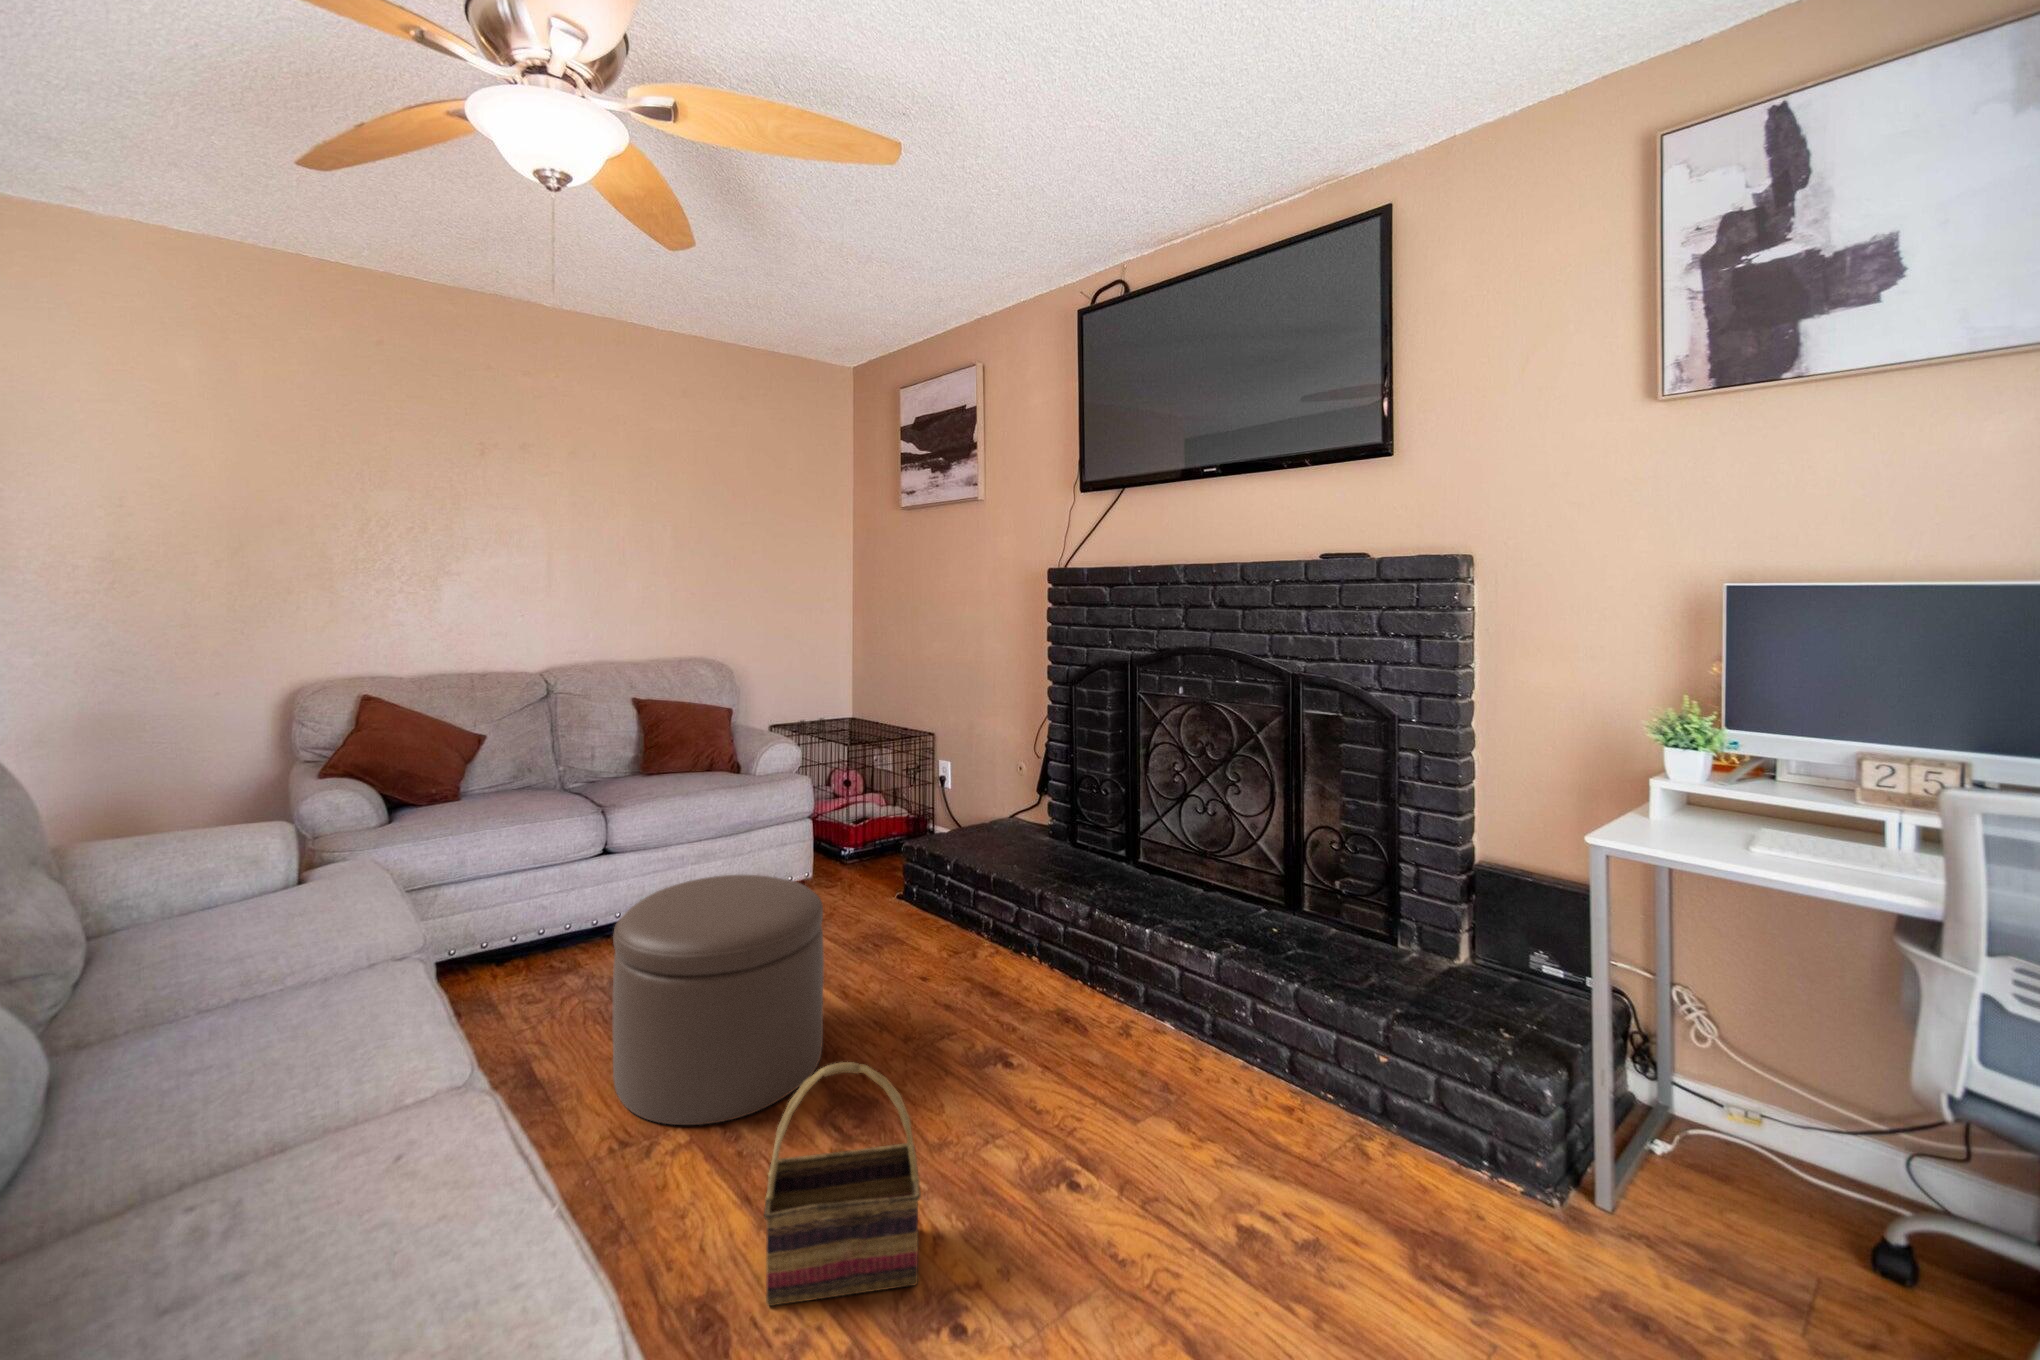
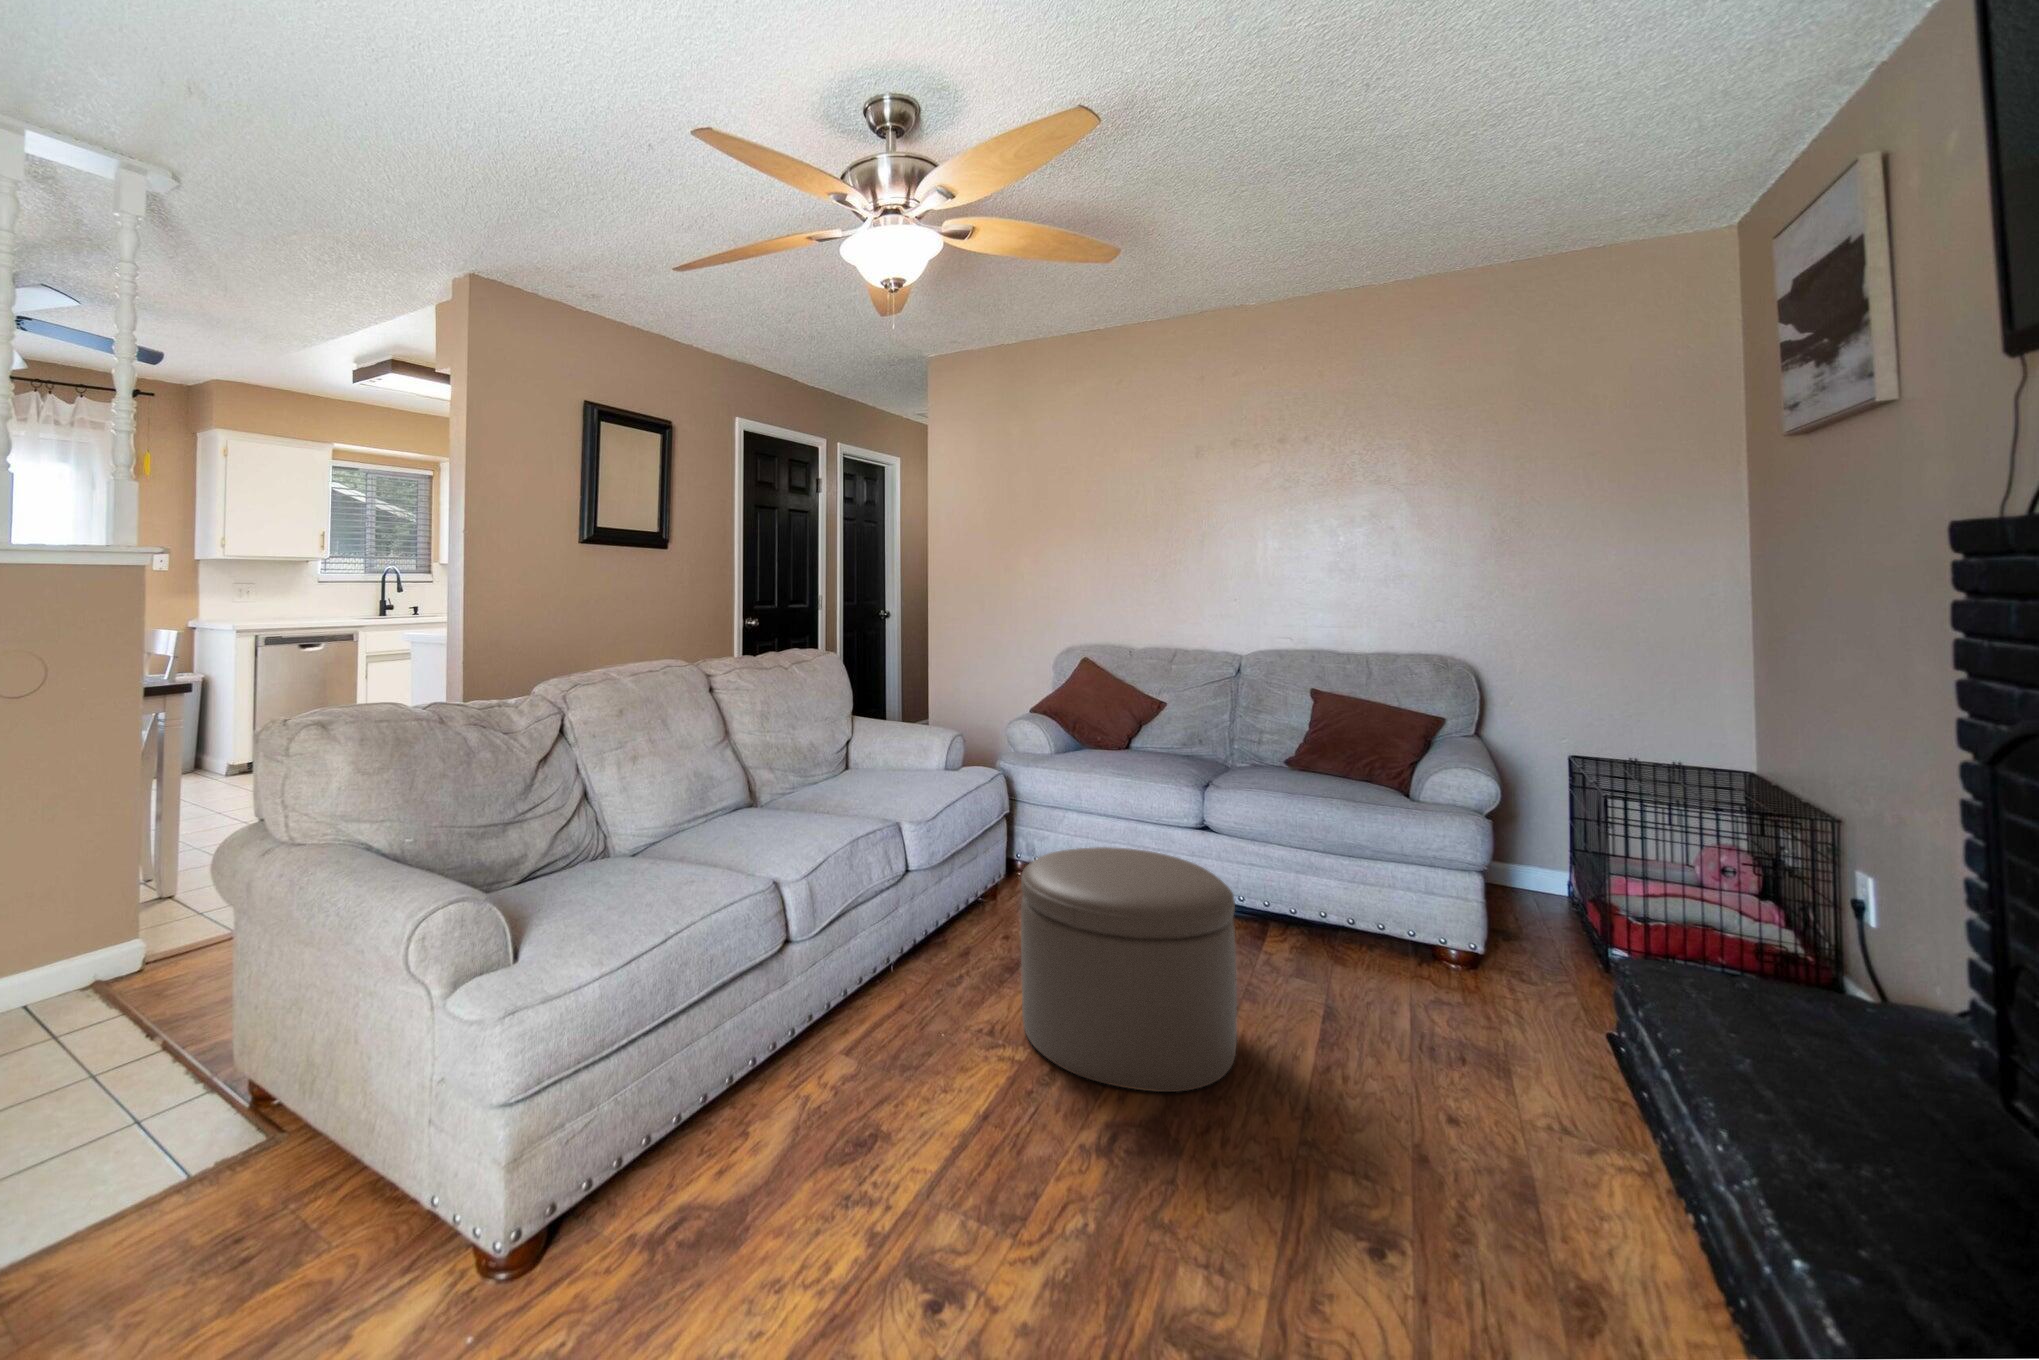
basket: present [764,1062,921,1306] -> none [887,994,1032,1257]

